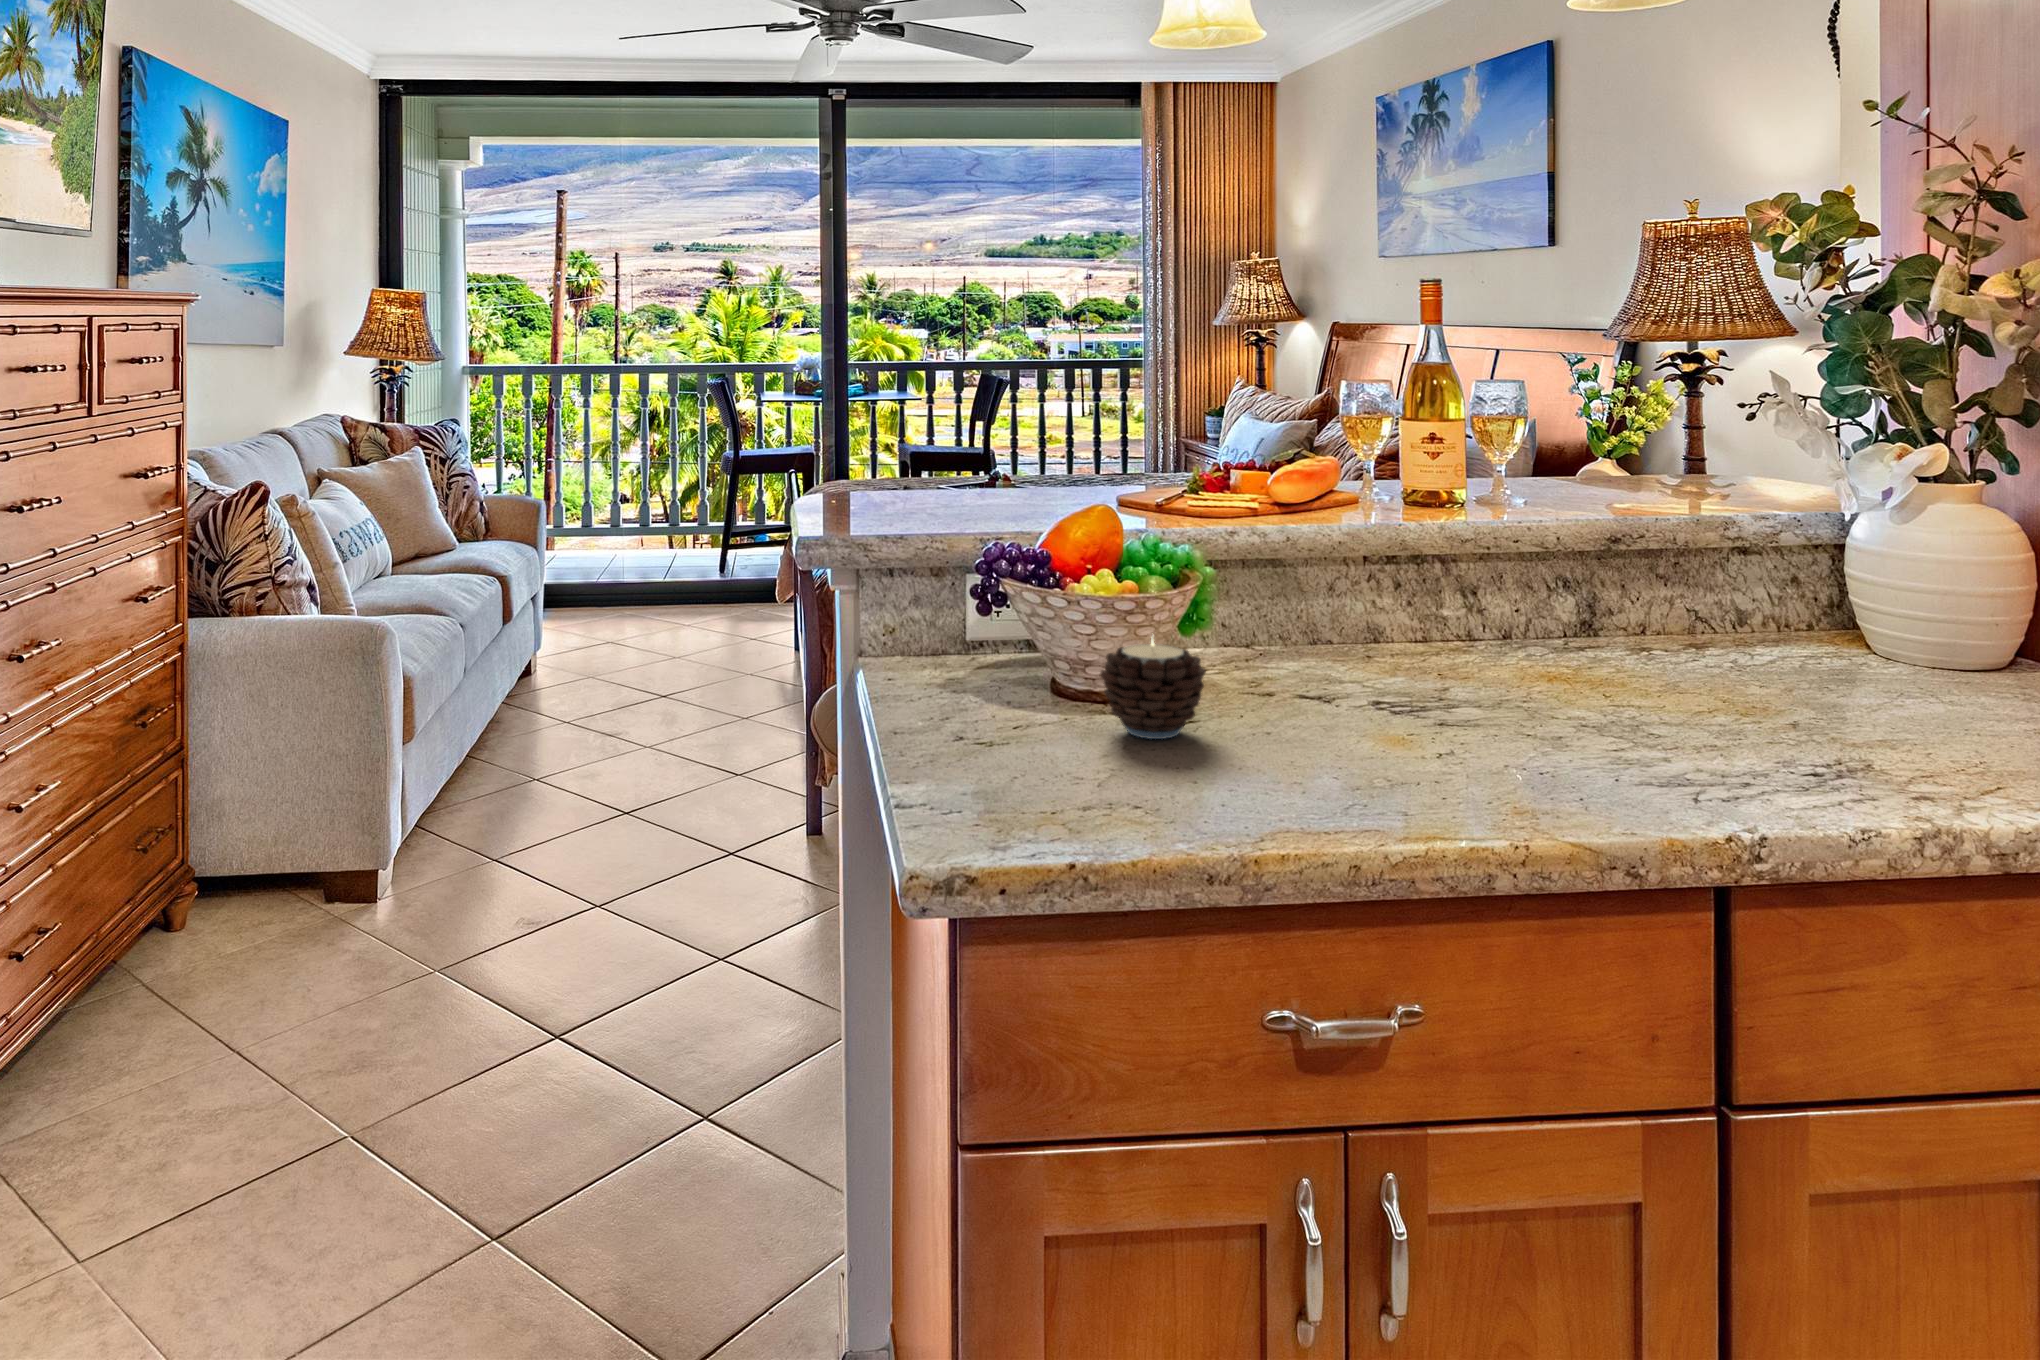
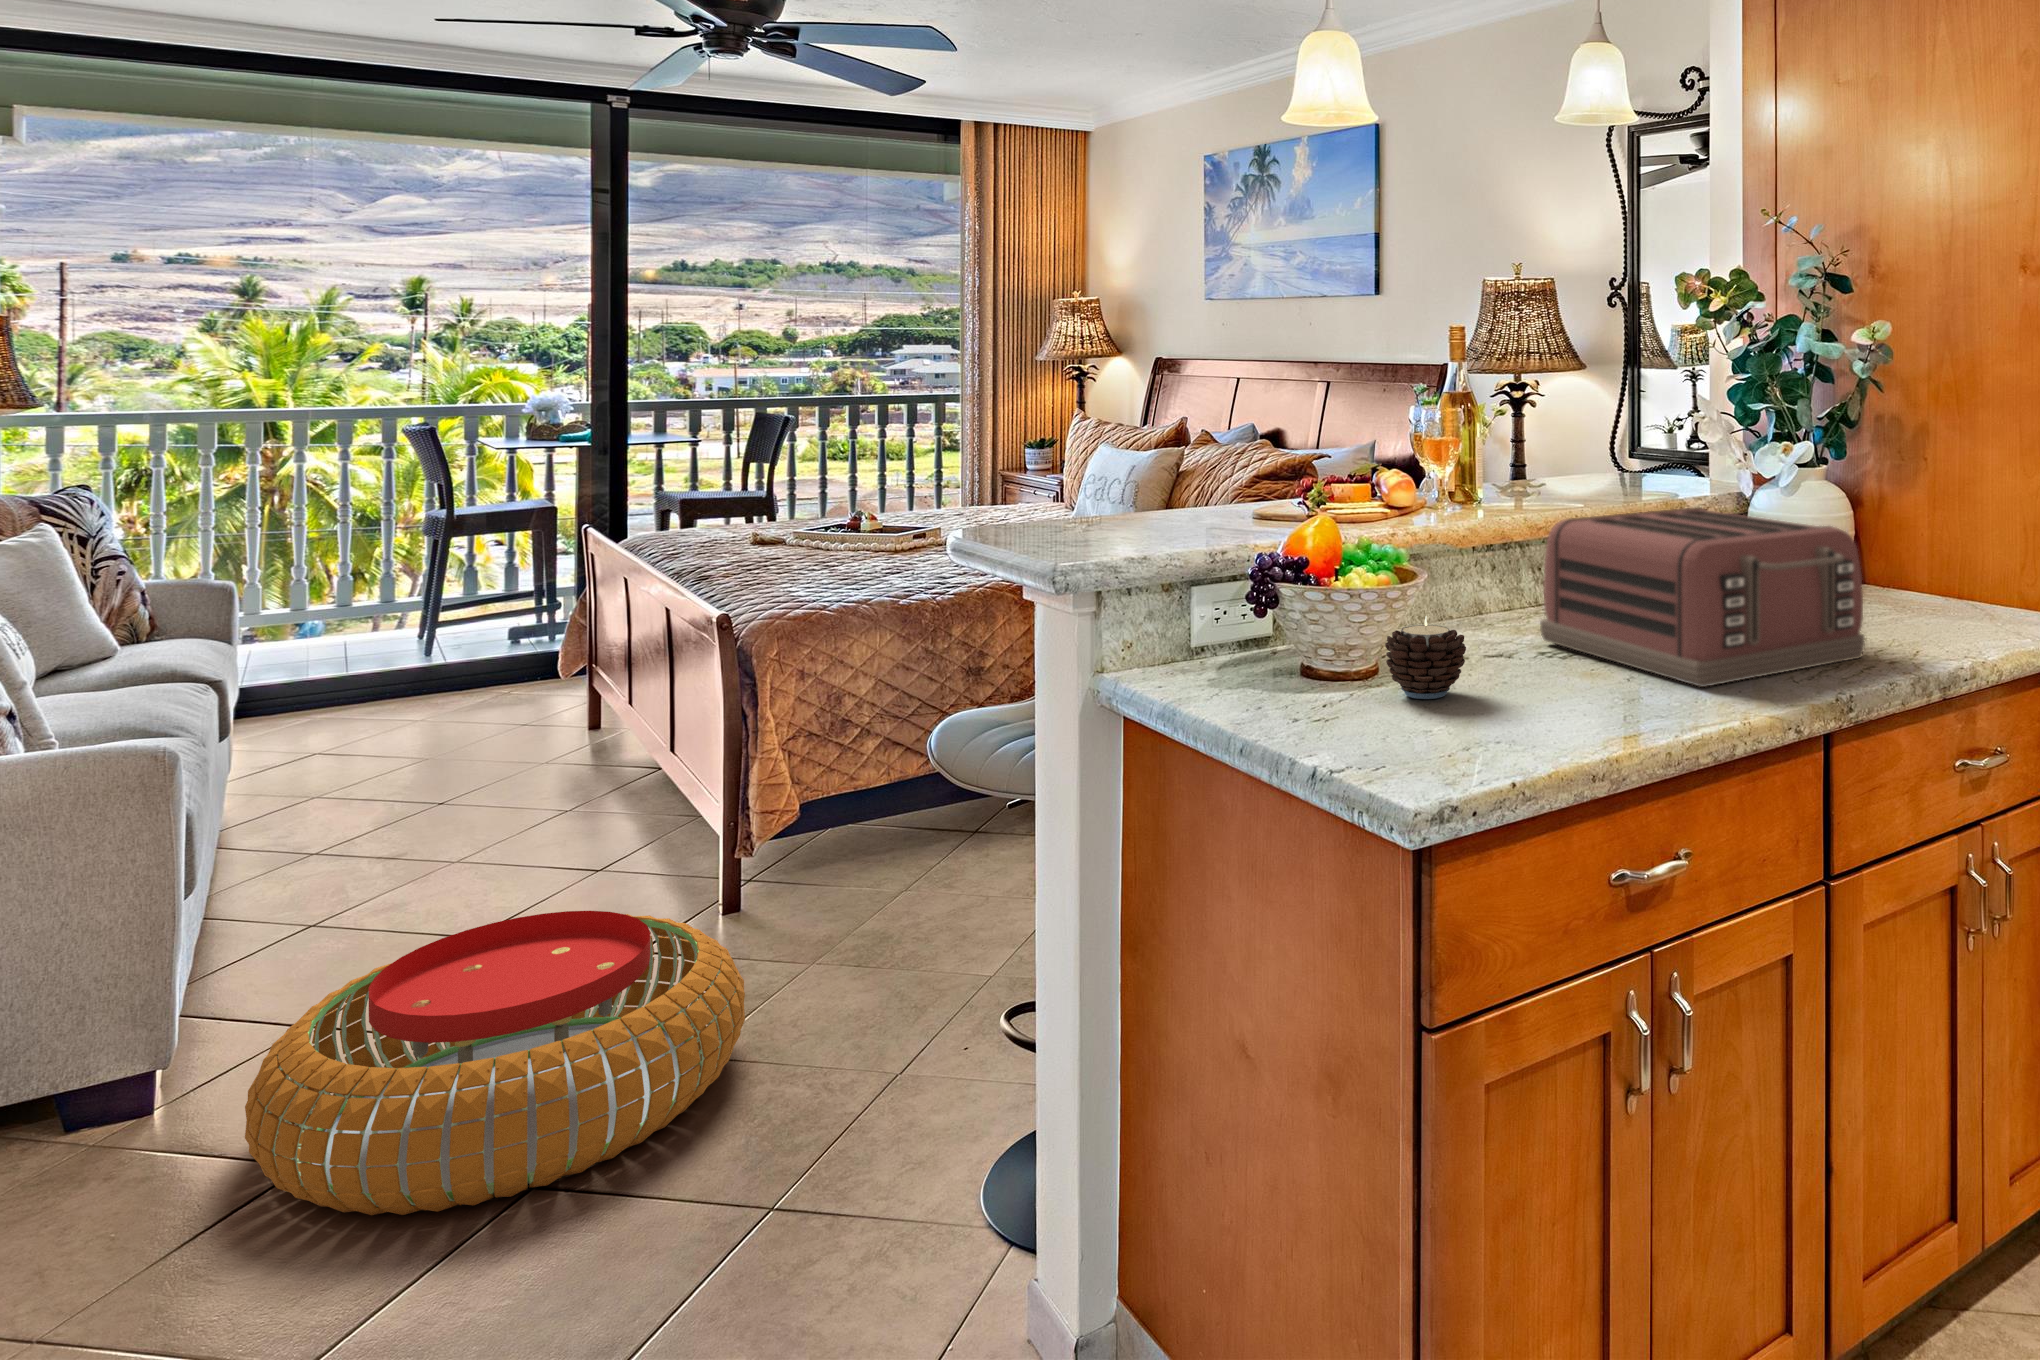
toaster: none [1398,526,1888,784] -> present [1540,507,1865,687]
pouf: none [378,804,747,1041] -> present [245,911,745,1215]

